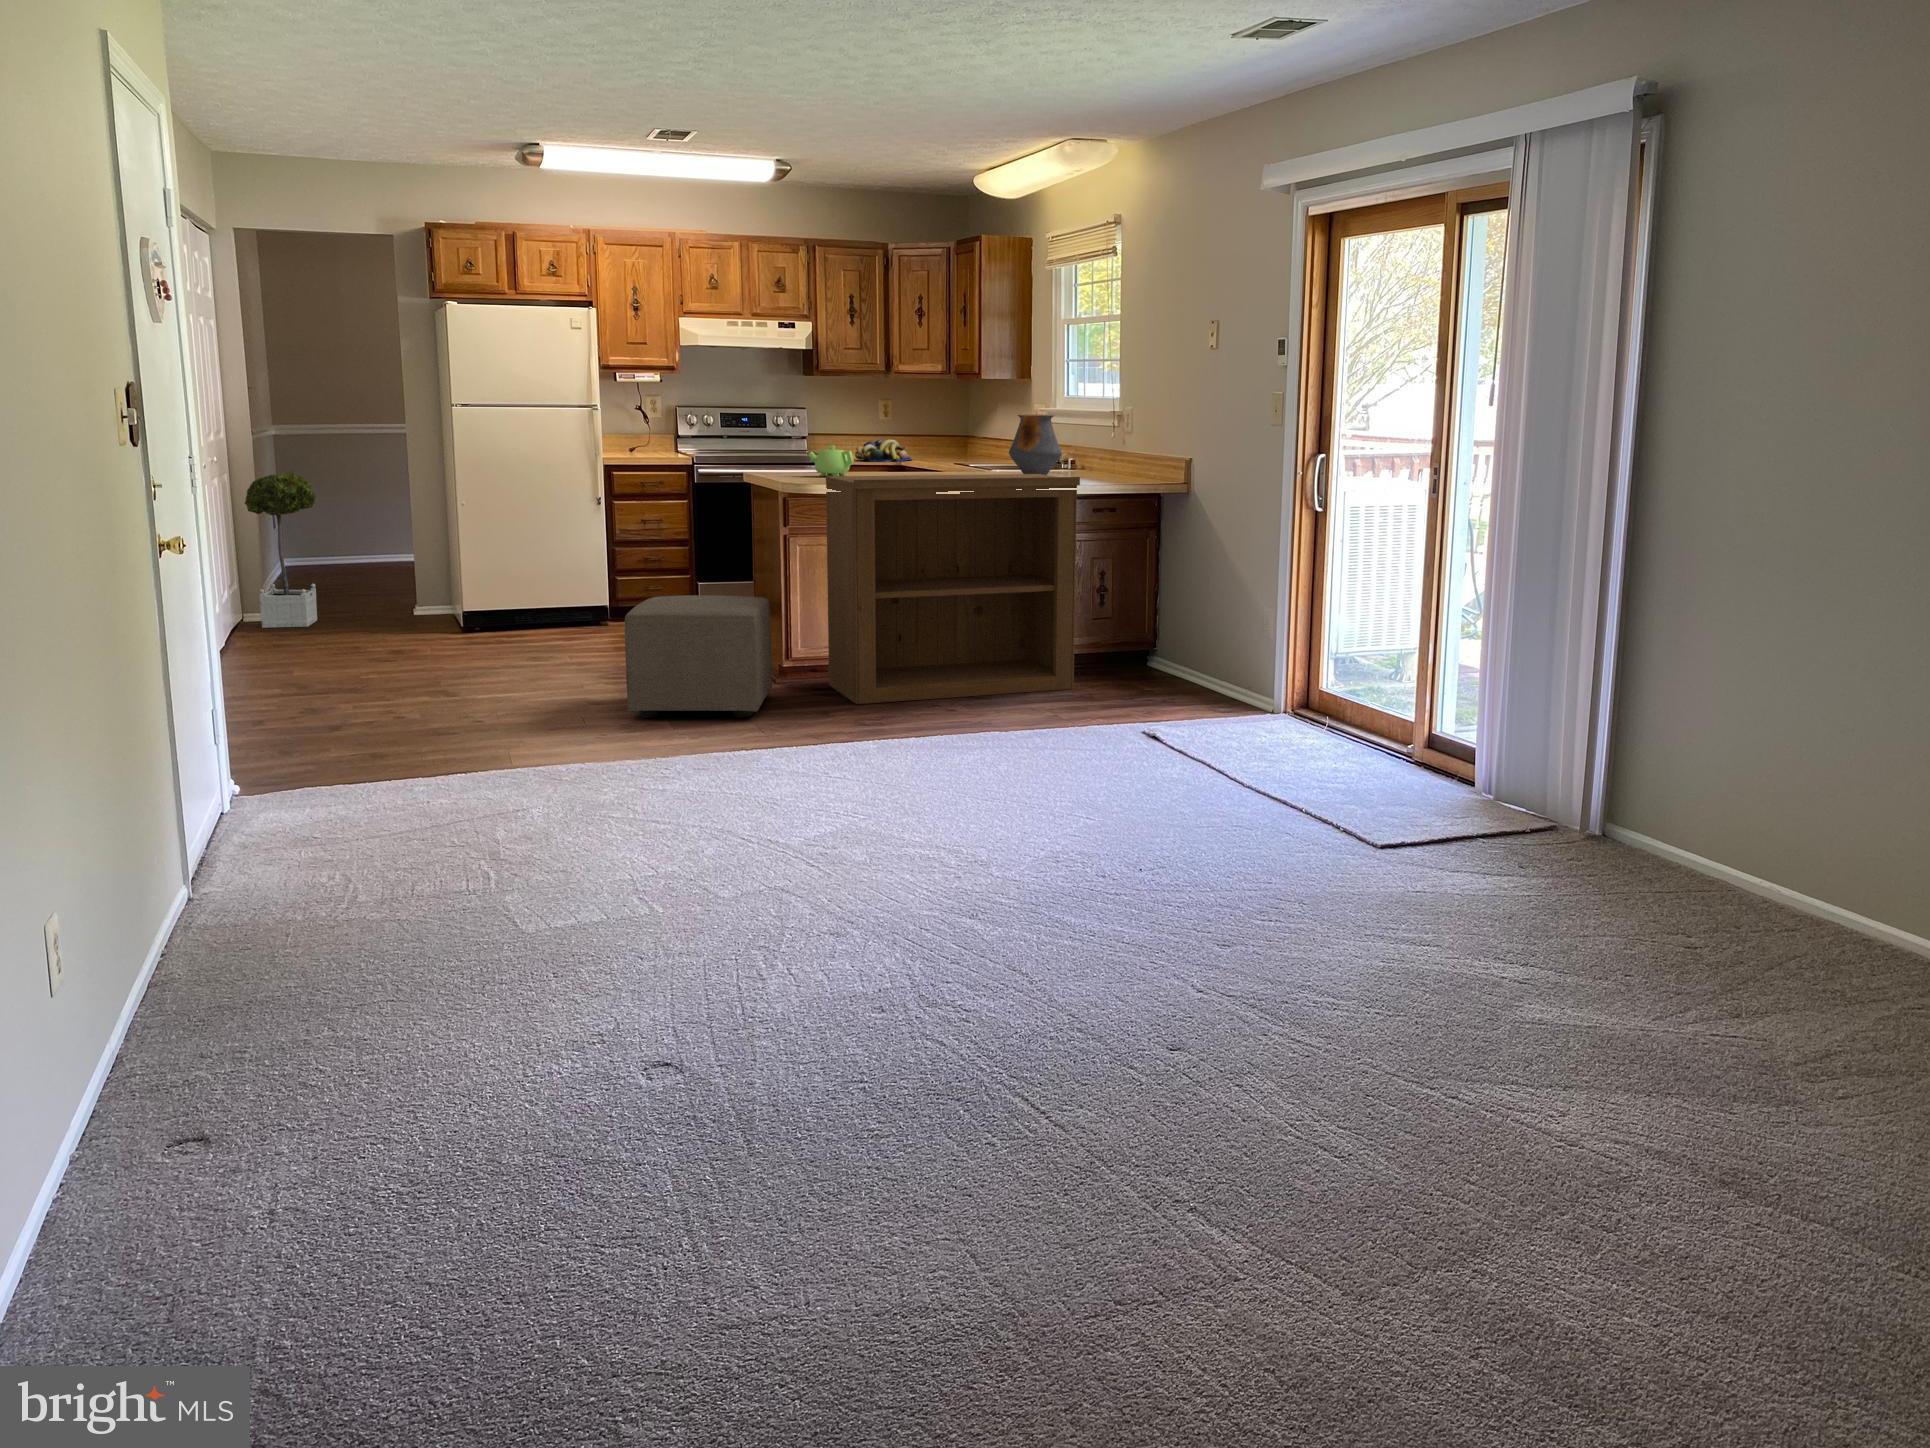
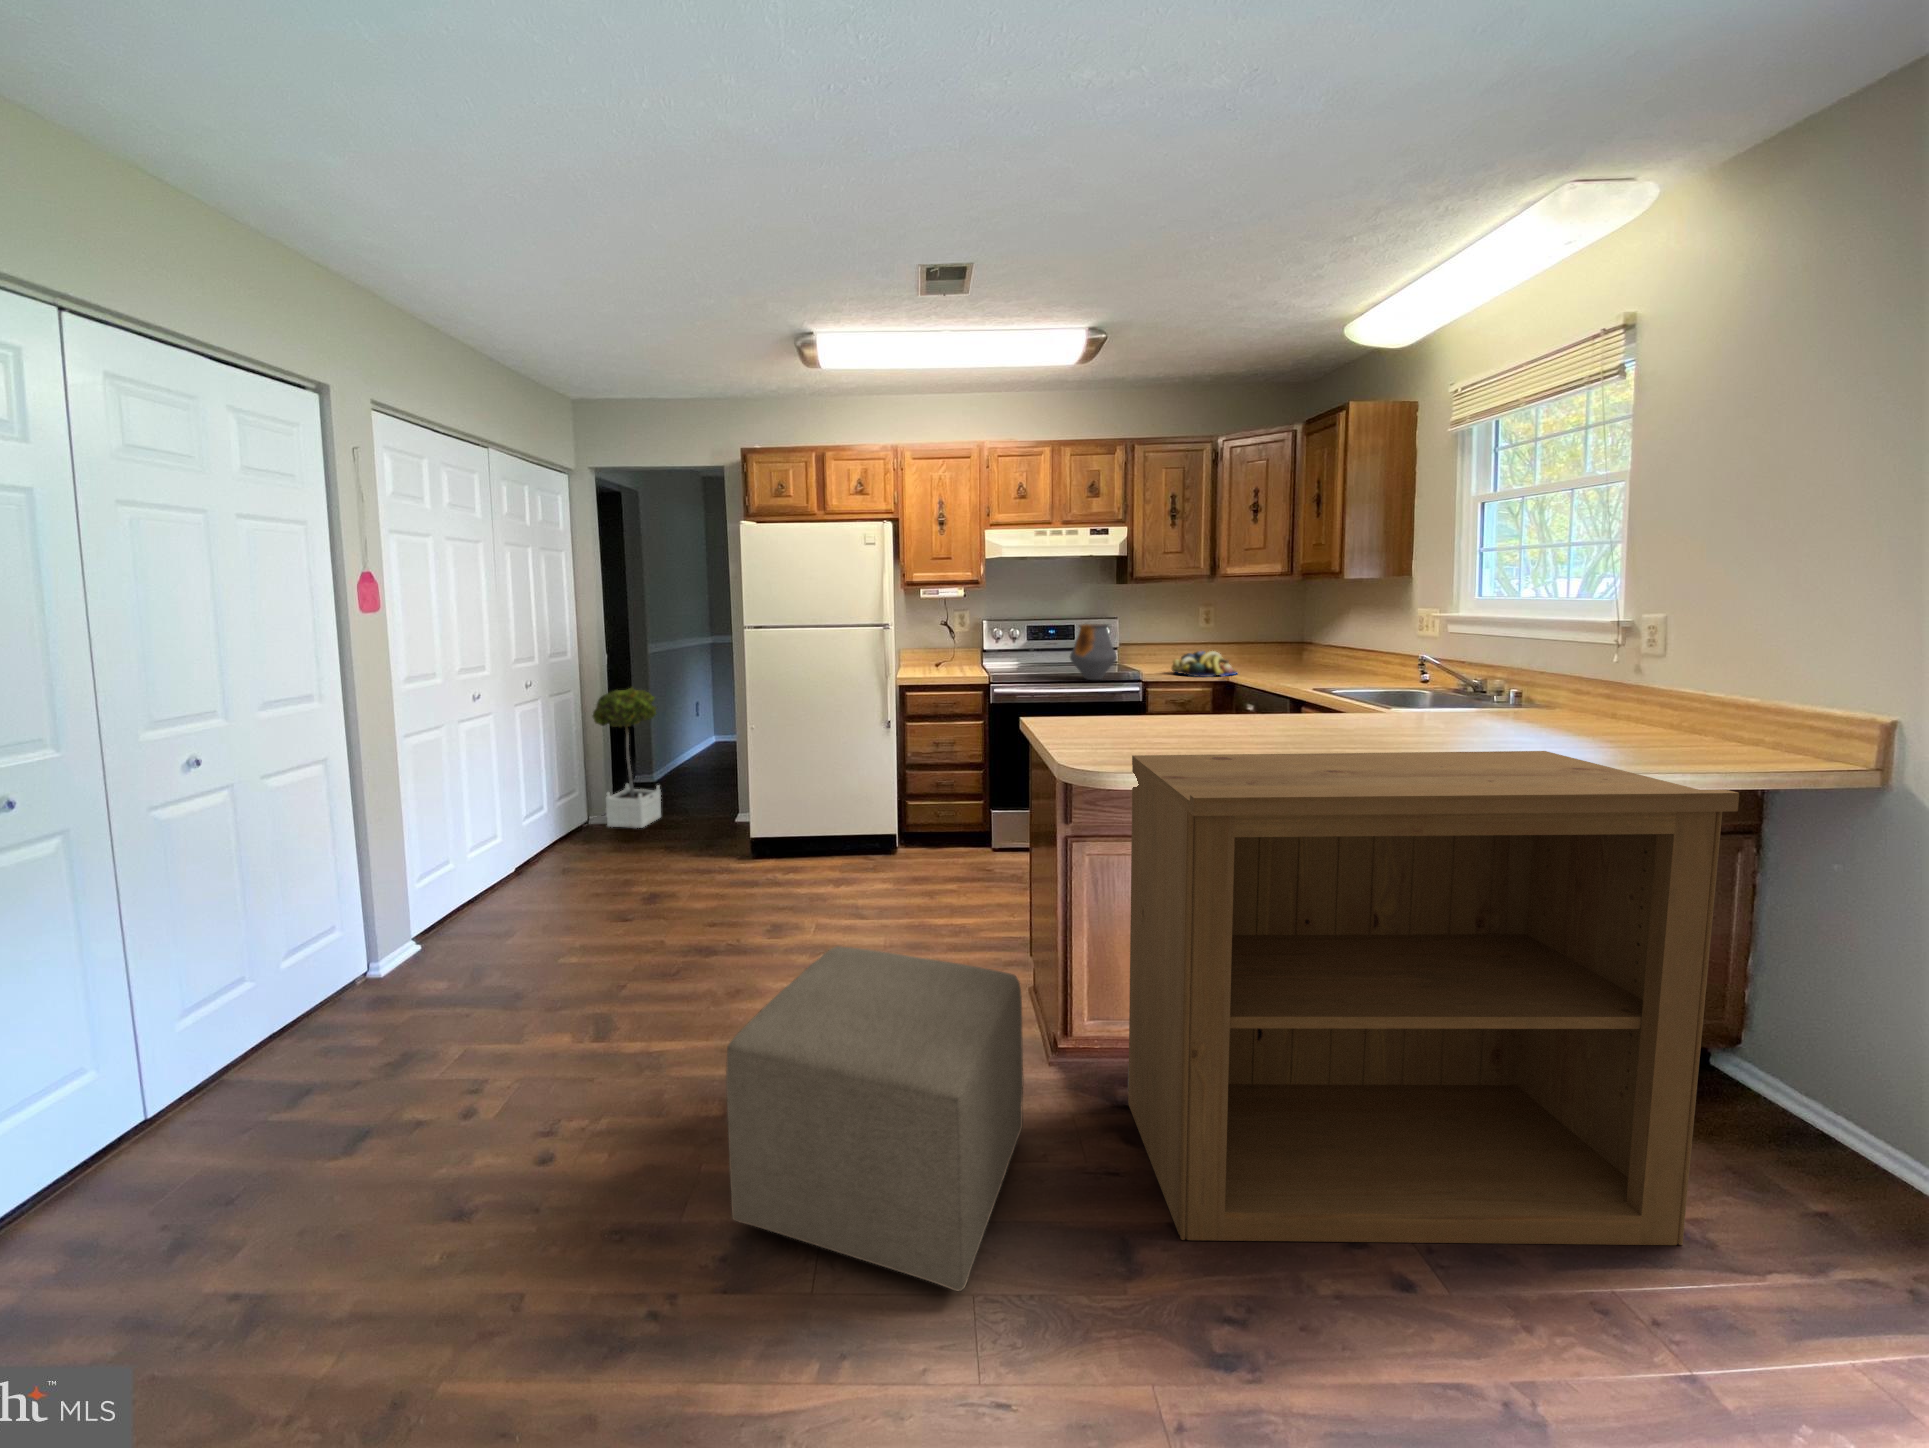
vase: present [1009,414,1062,475] -> present [1070,624,1117,680]
teapot: present [808,446,854,476] -> none [1112,678,1177,722]

